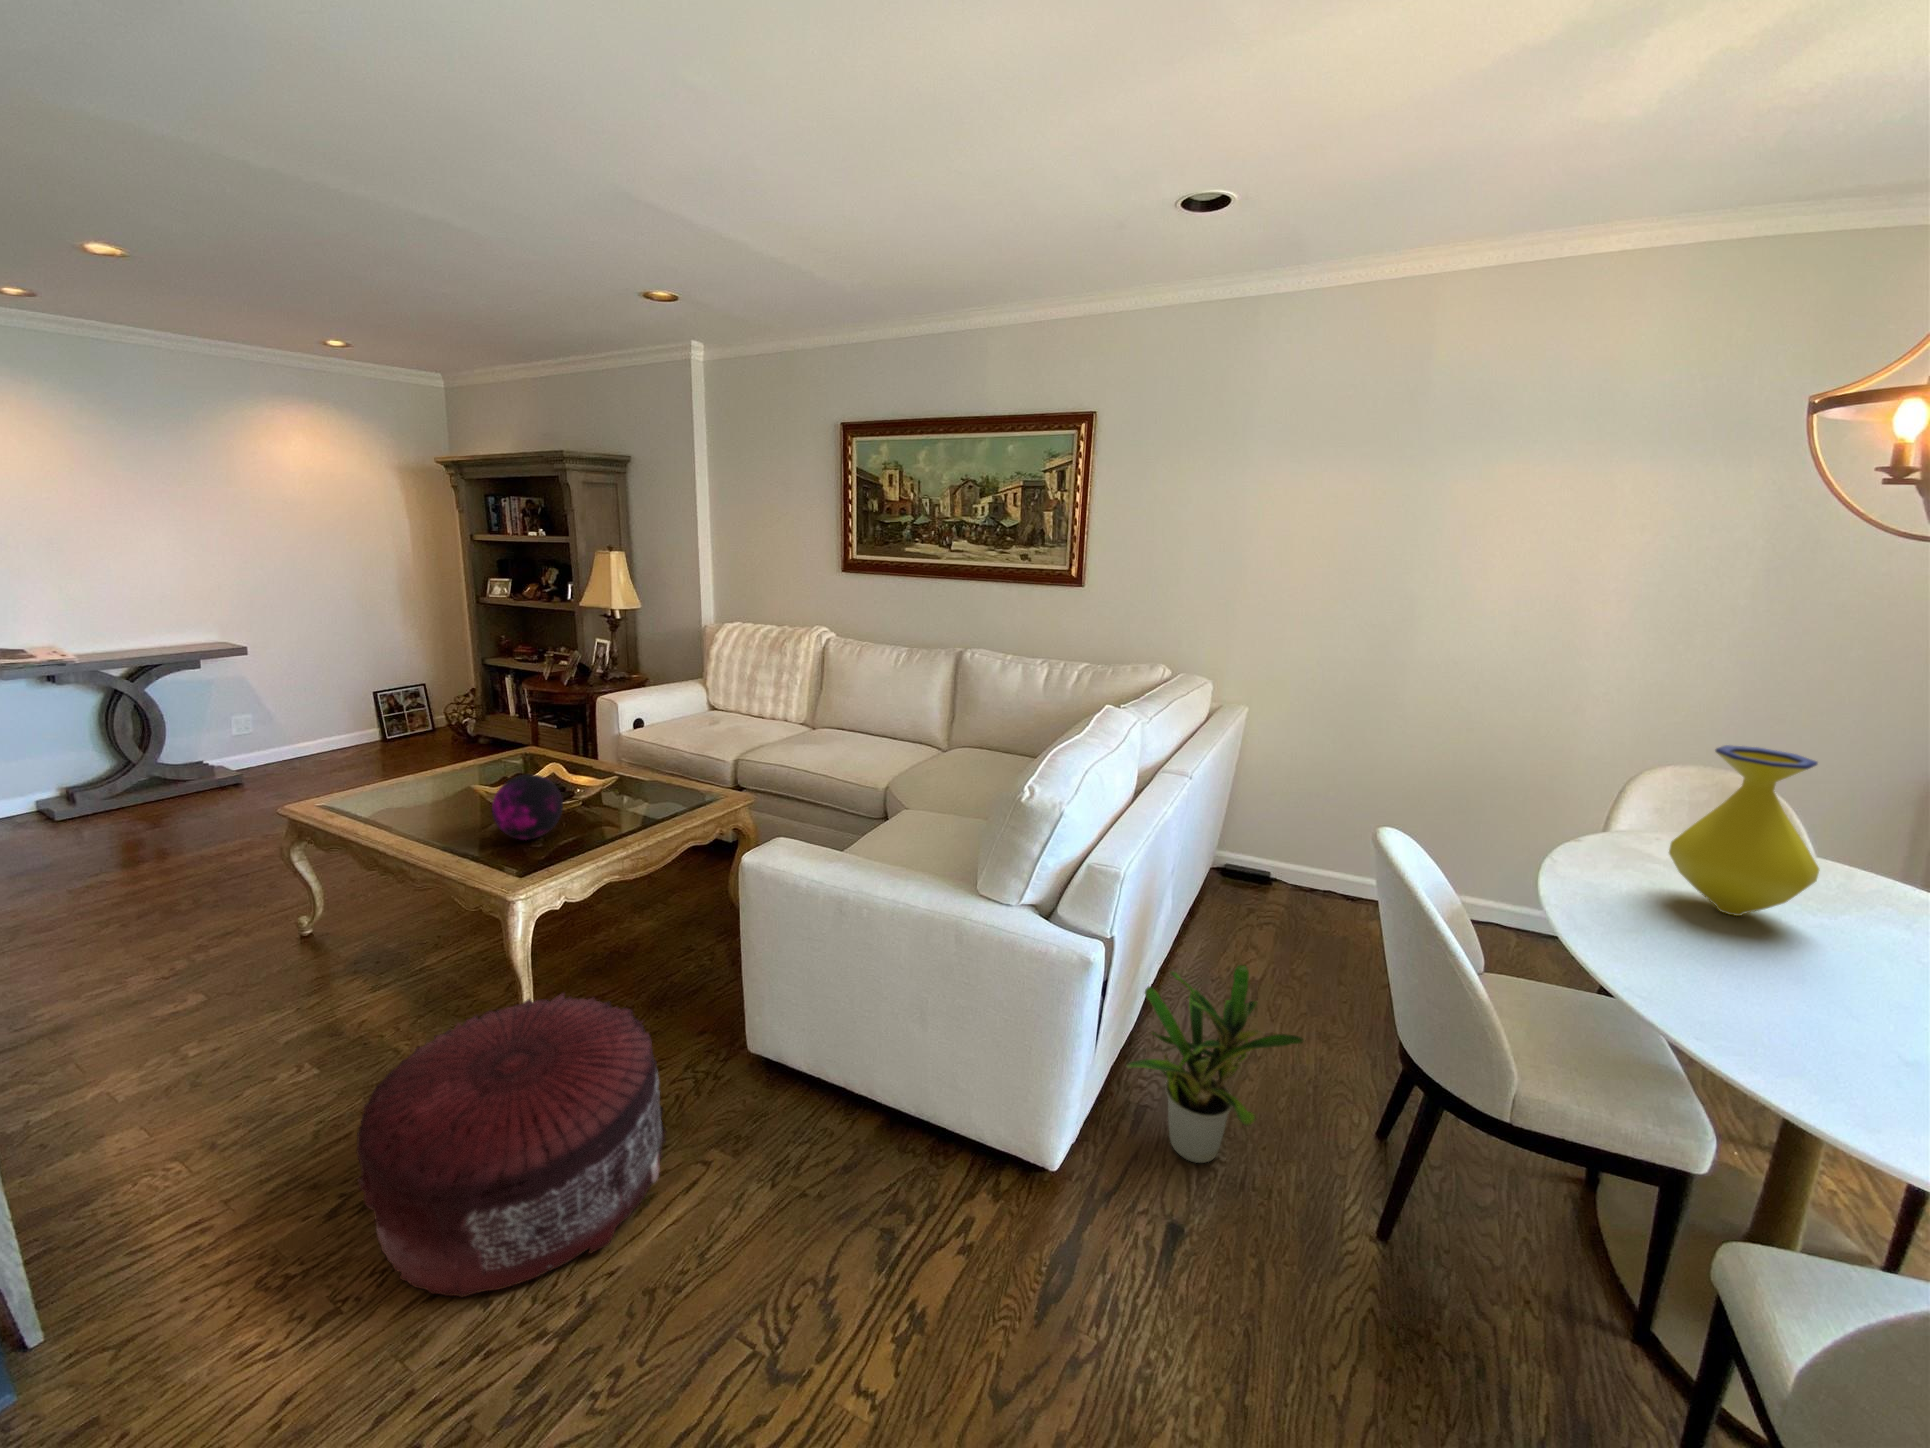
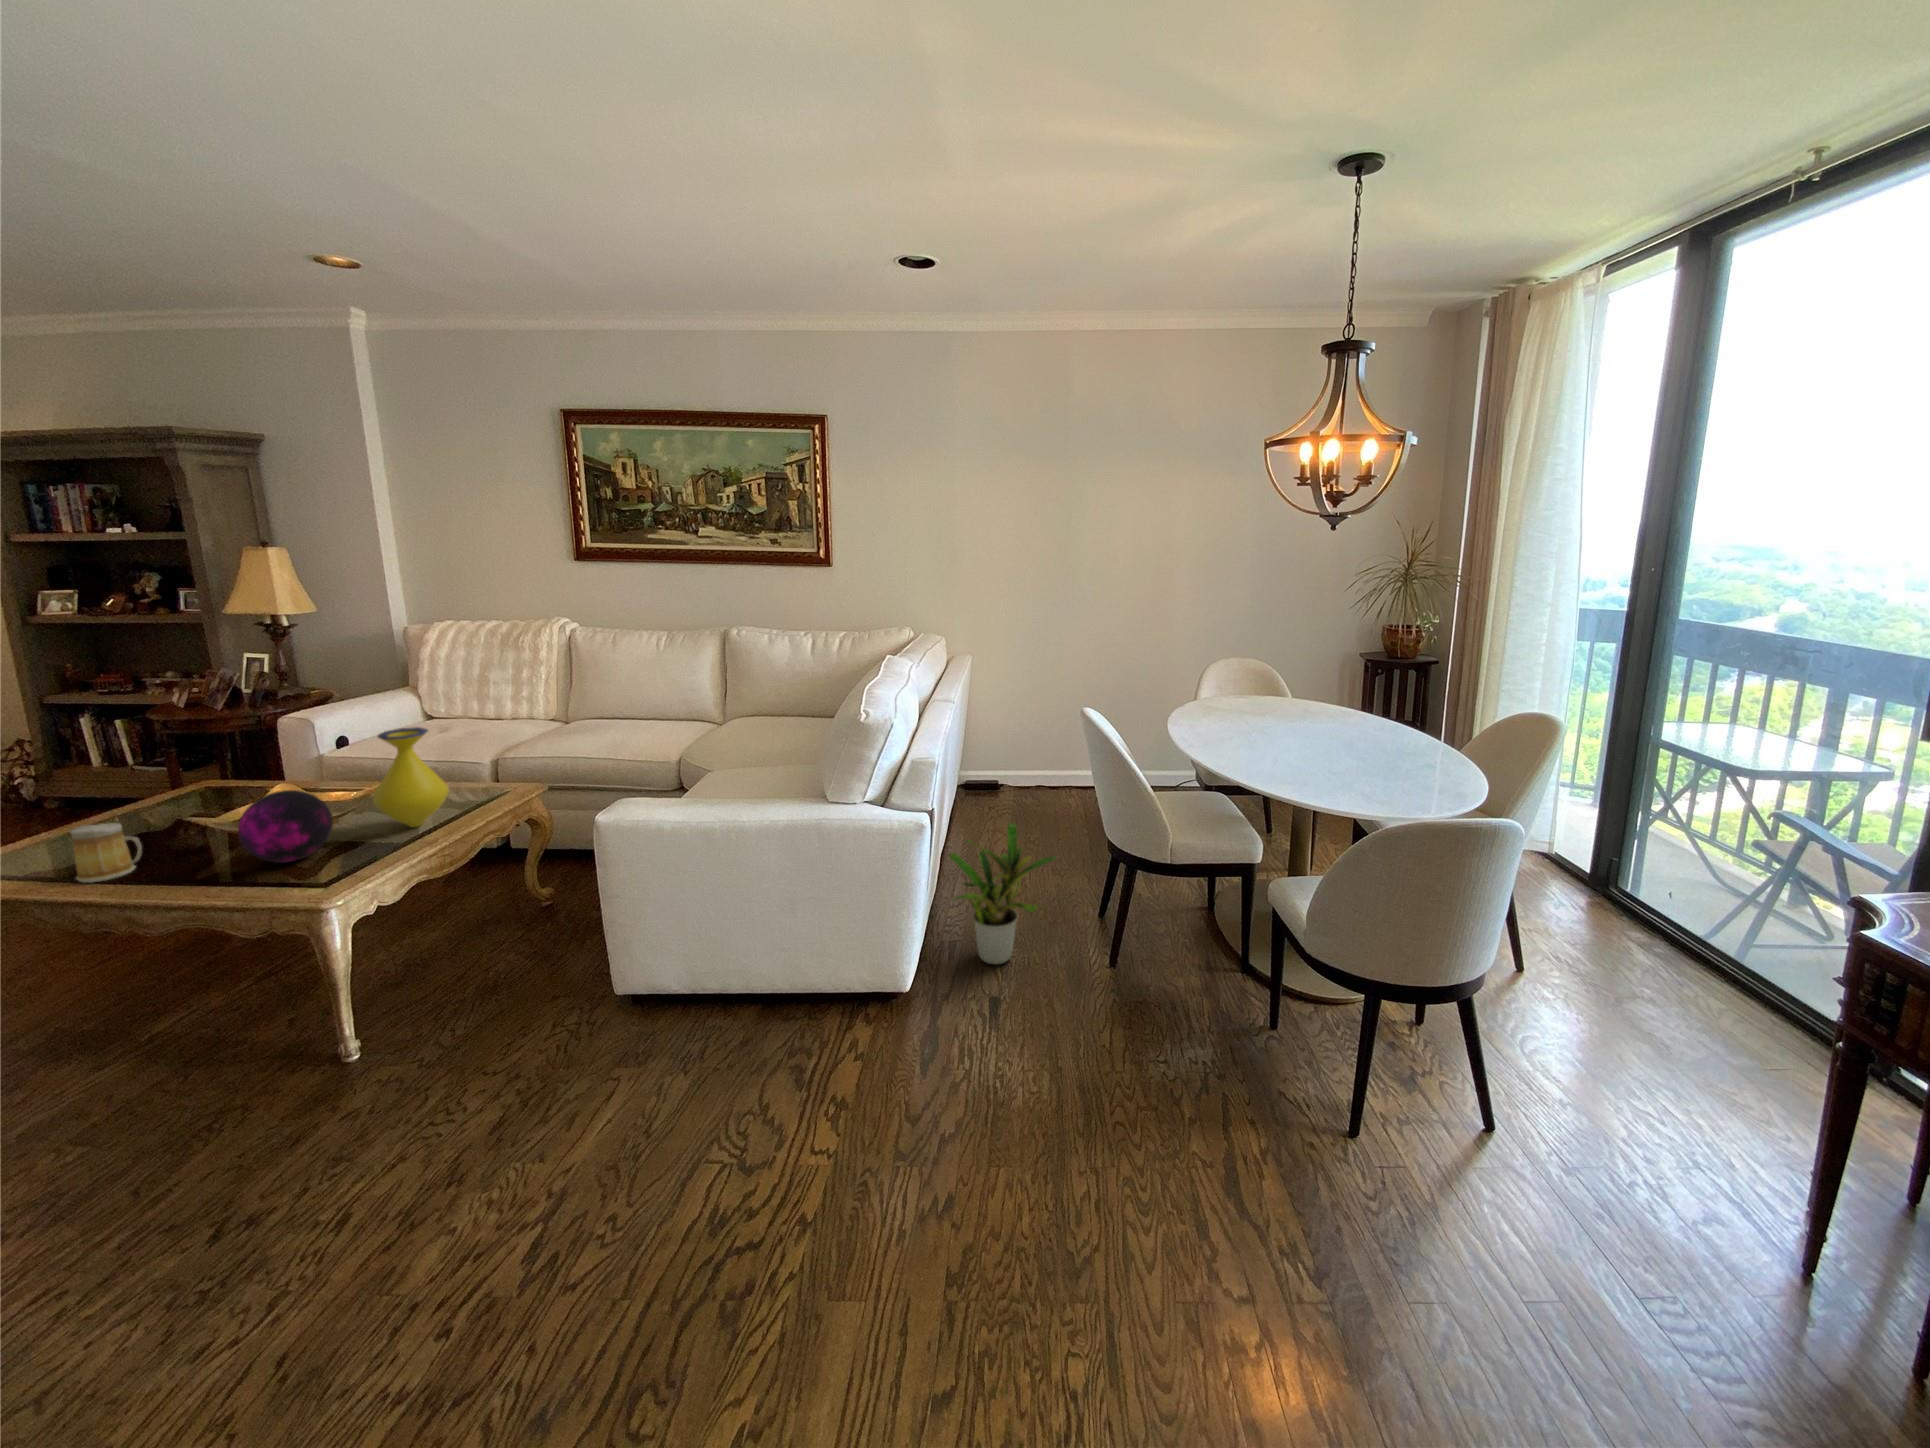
vase: present [1669,745,1819,916] -> present [373,727,449,827]
mug: none [401,780,448,828] -> present [70,823,142,883]
pouf: present [356,993,666,1298] -> none [247,972,579,1246]

